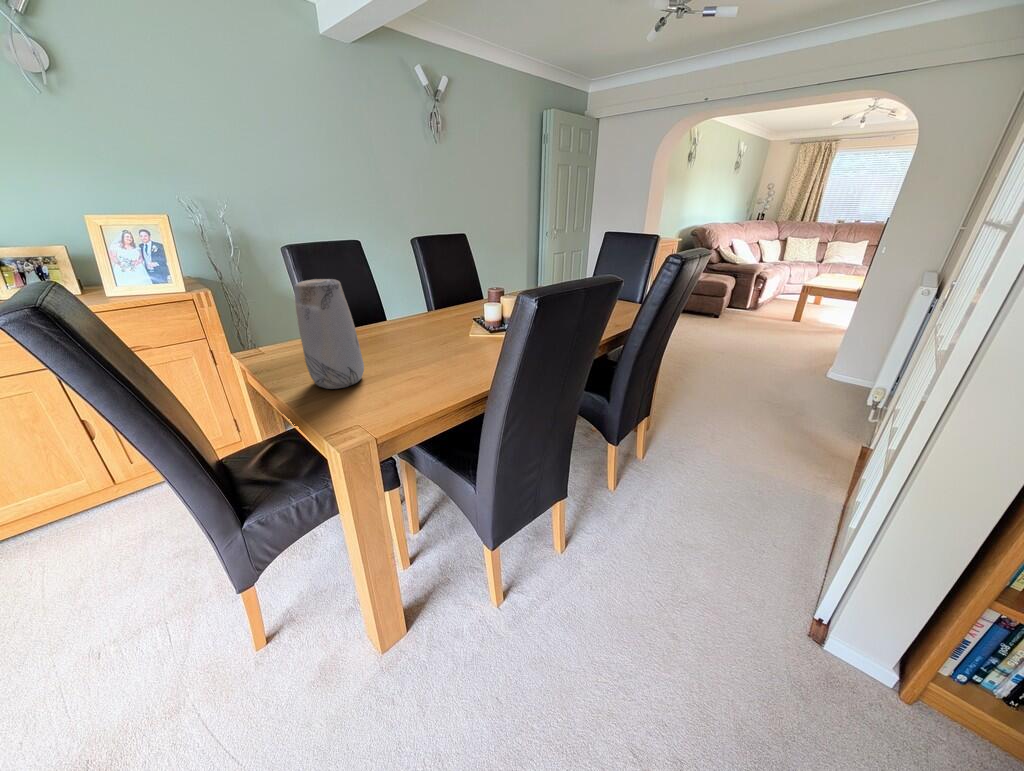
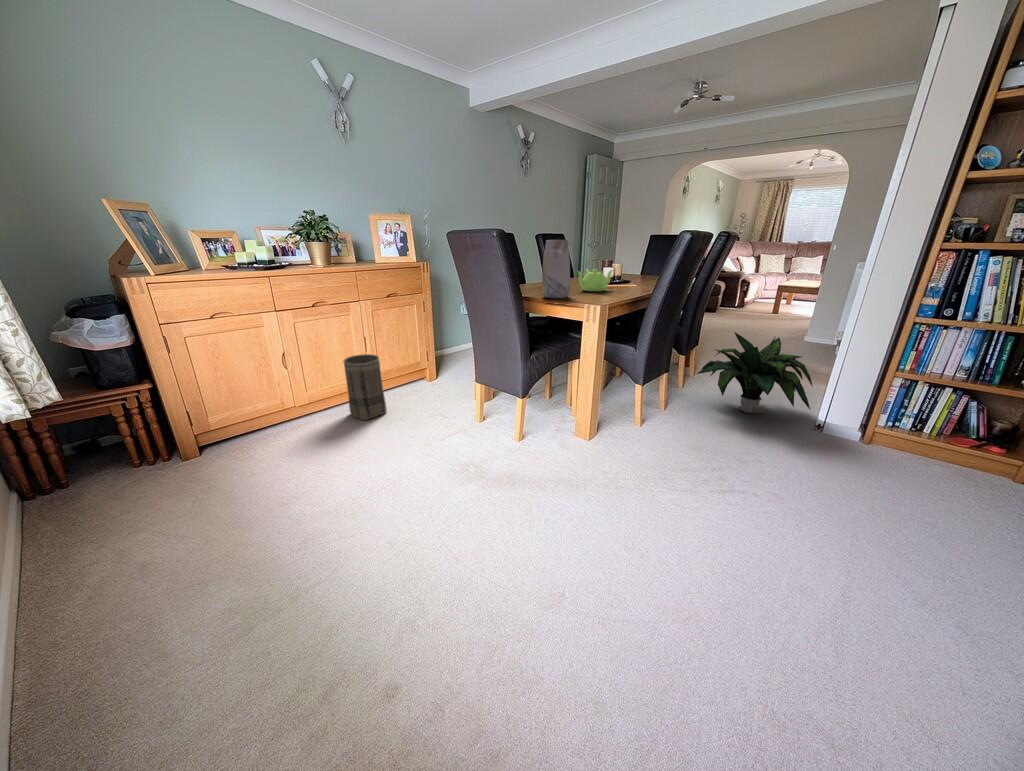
teapot: none [403,312,474,358] -> present [578,269,613,291]
potted plant: none [608,438,811,603] -> present [696,332,812,413]
basket: none [13,448,125,556] -> present [344,354,387,420]

